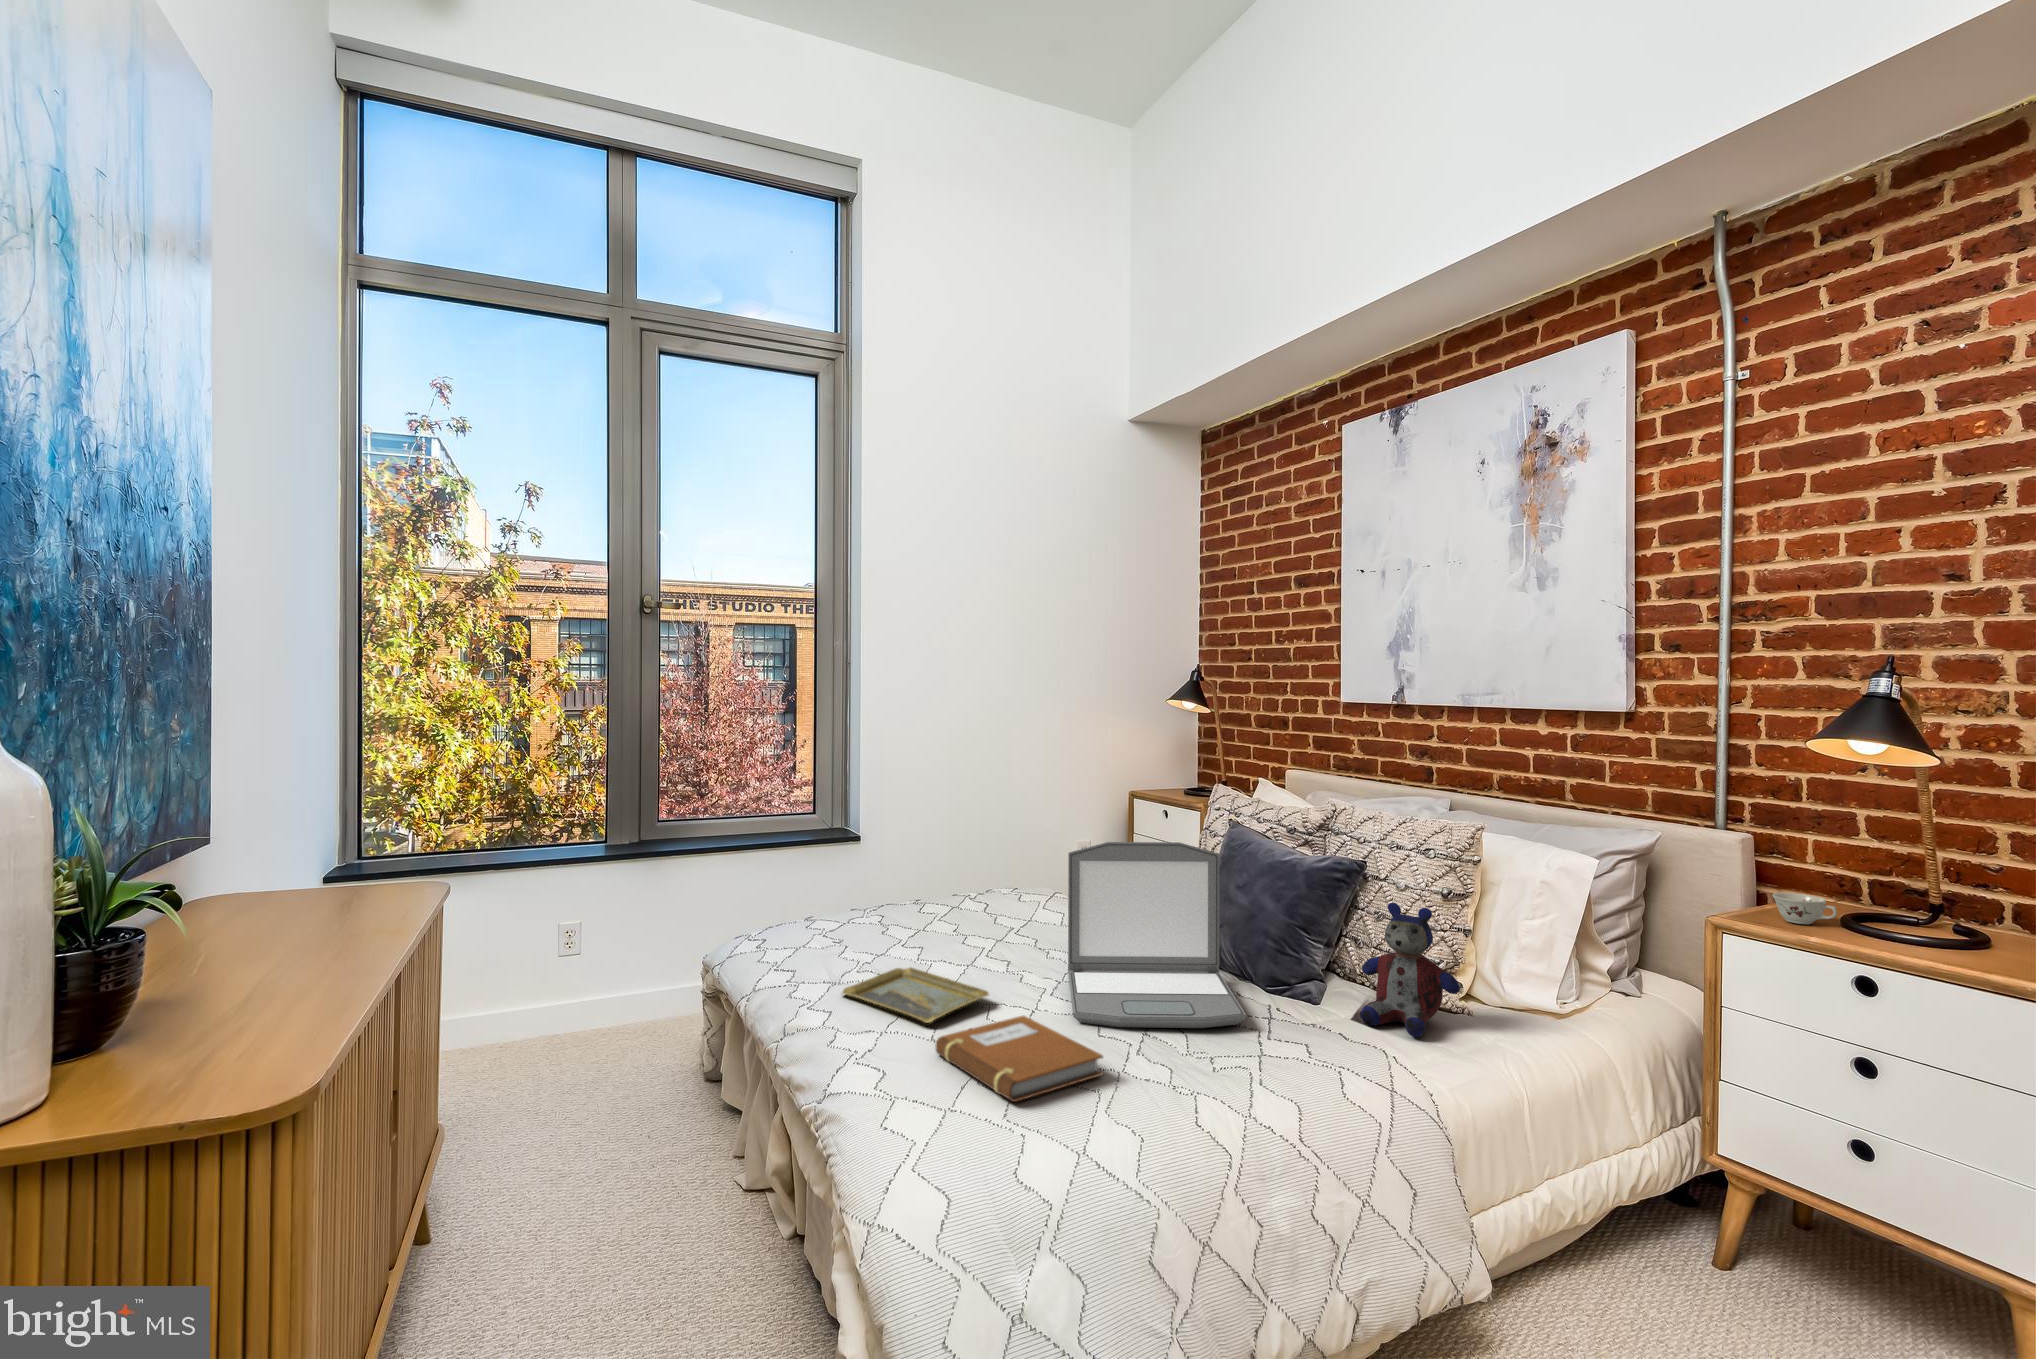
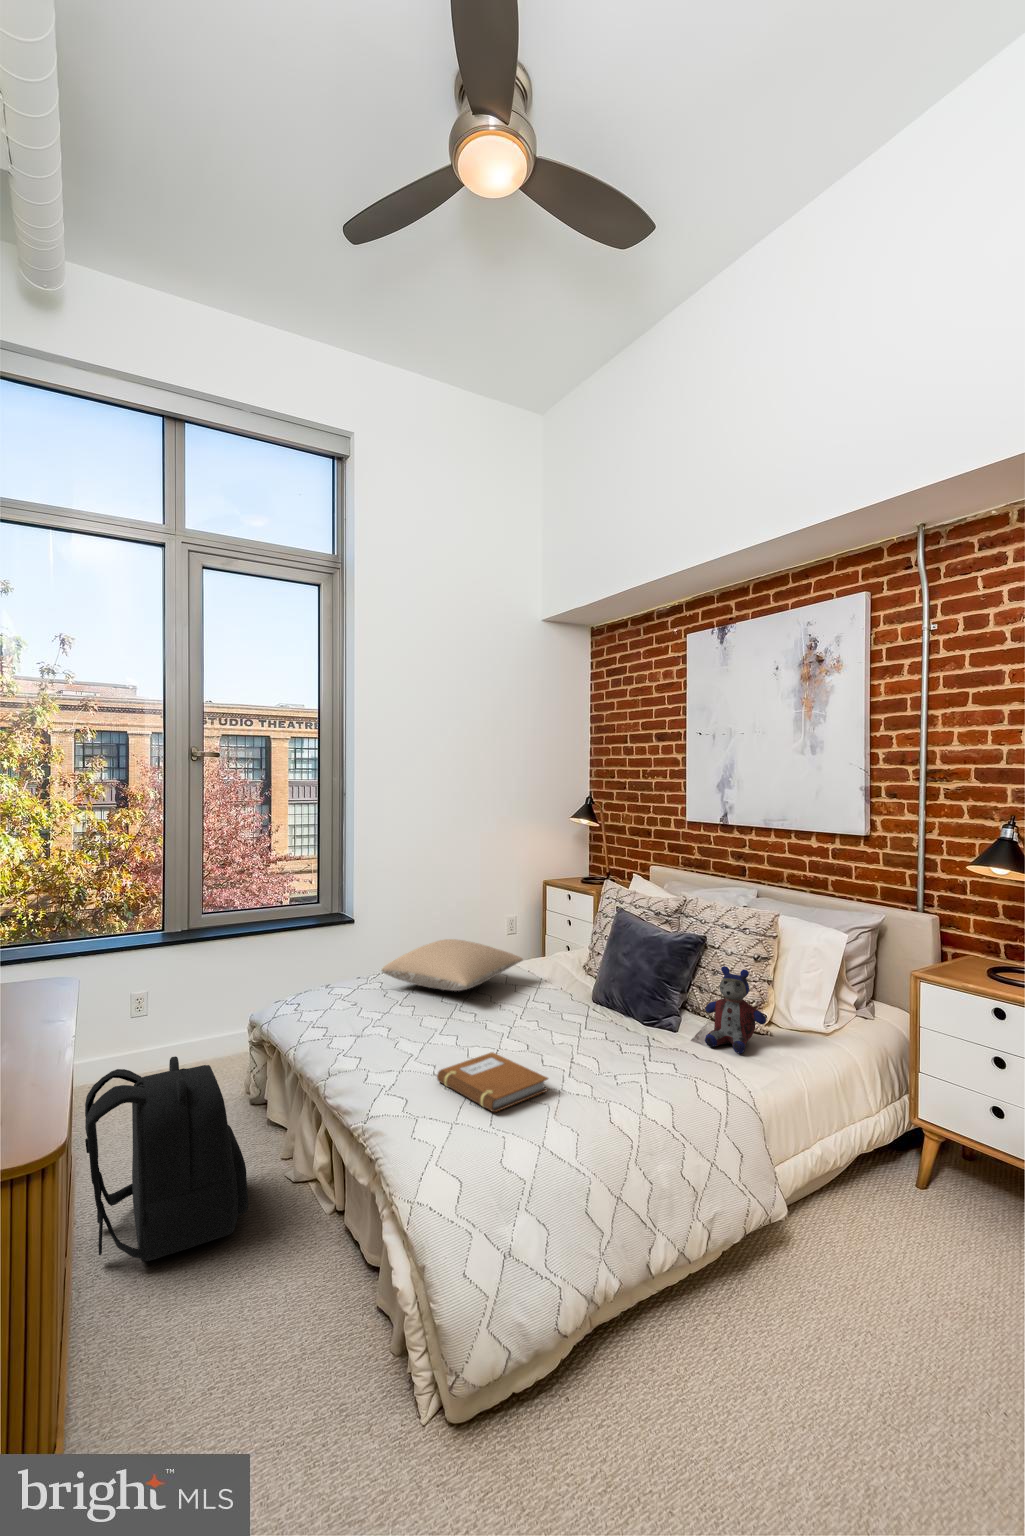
laptop: present [1068,842,1246,1028] -> none [515,930,635,1056]
pillow: none [881,861,1088,931] -> present [382,939,523,991]
teacup: present [1773,893,1837,924] -> none [949,955,985,975]
tray: present [842,967,989,1023] -> none [364,1019,466,1060]
backpack: none [441,1005,672,1293] -> present [85,1056,248,1261]

